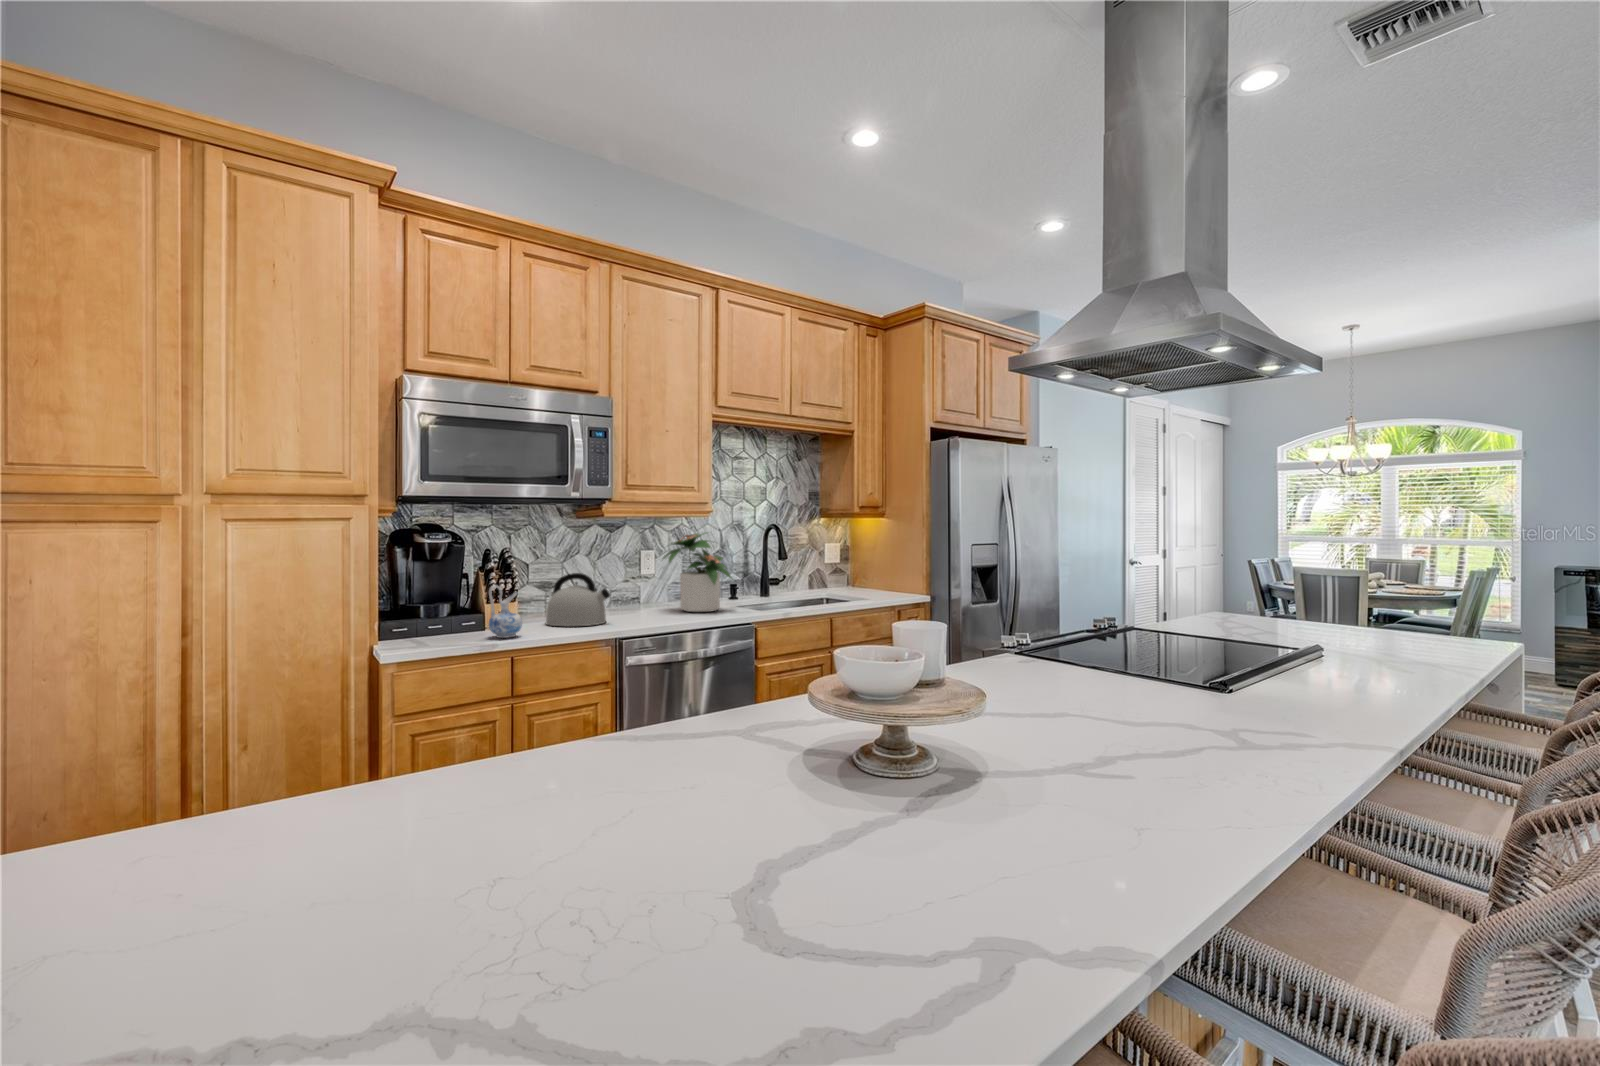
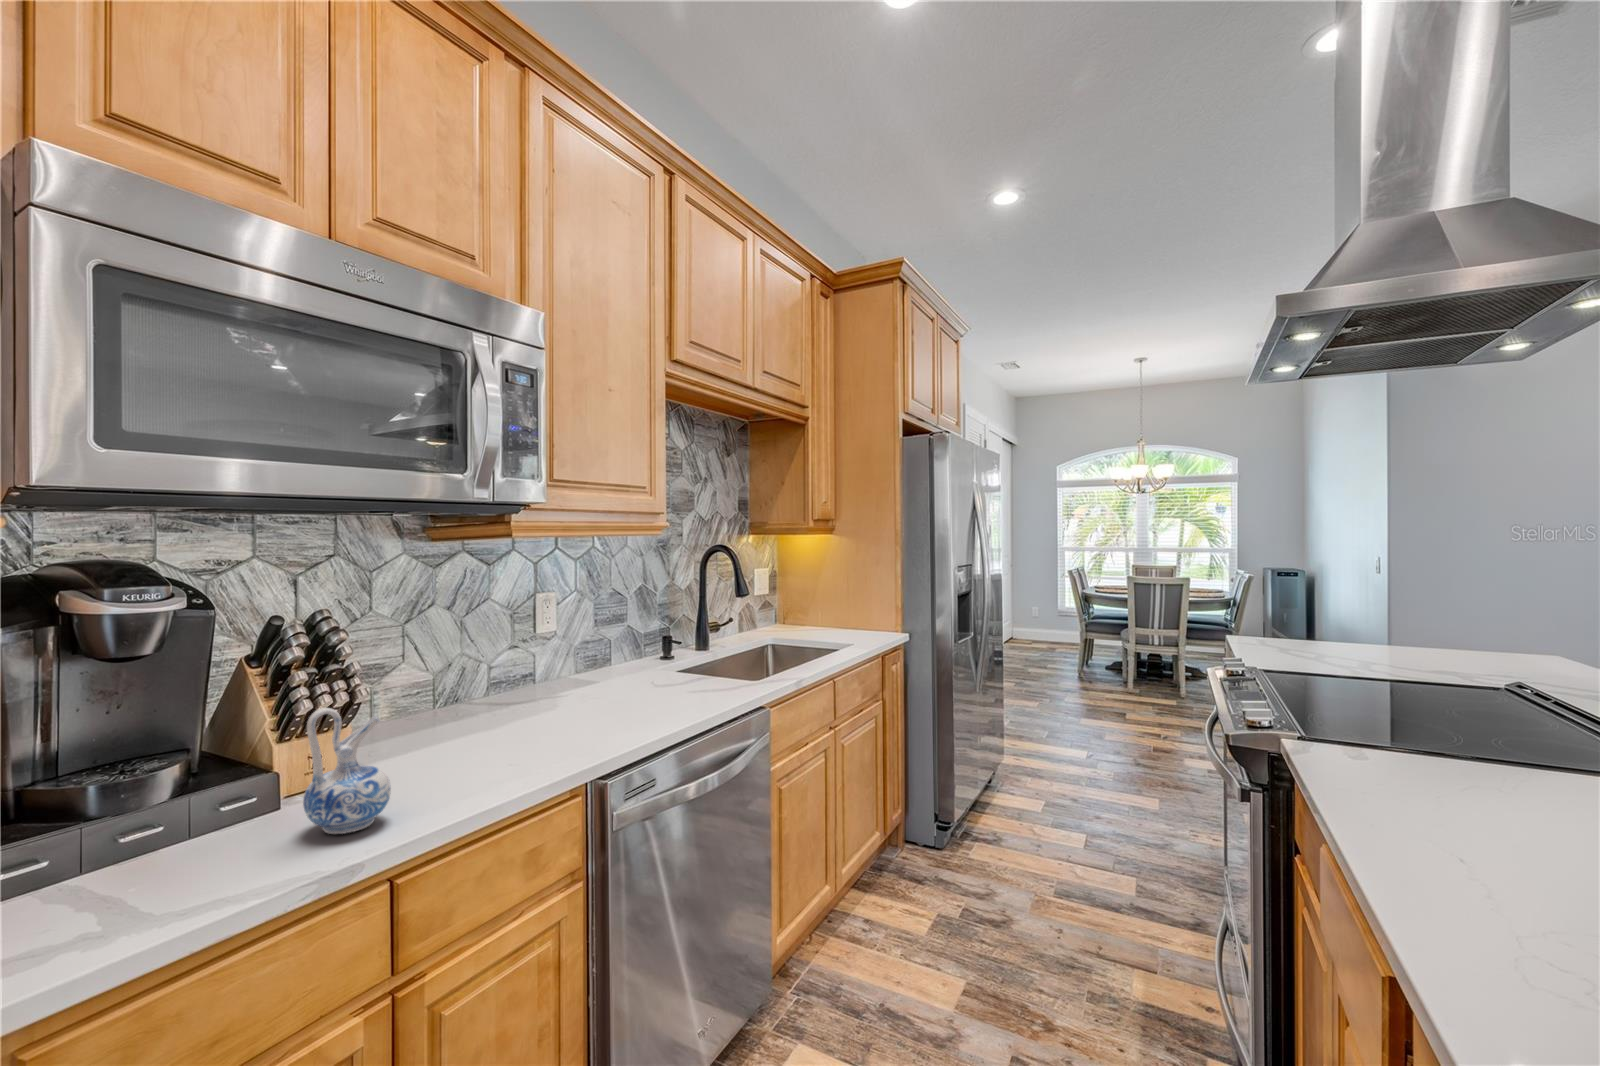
potted plant: present [663,533,732,612] -> none [583,560,707,697]
kettle: present [546,573,610,626] -> none [403,651,543,768]

